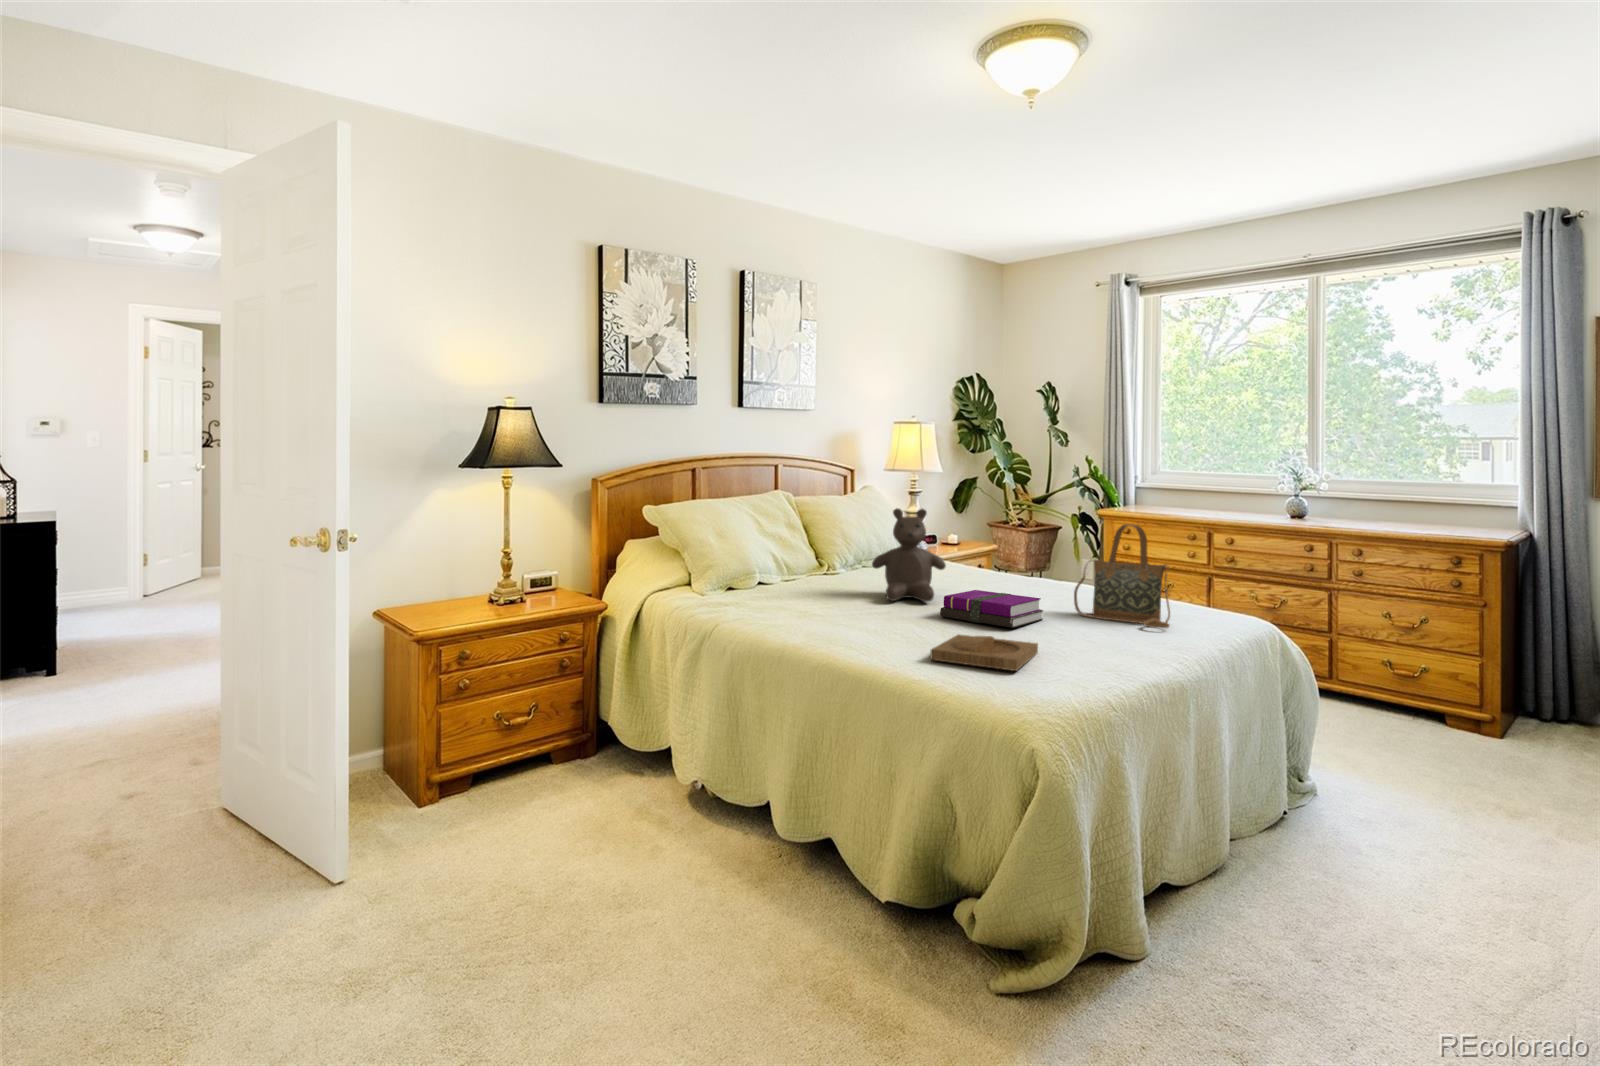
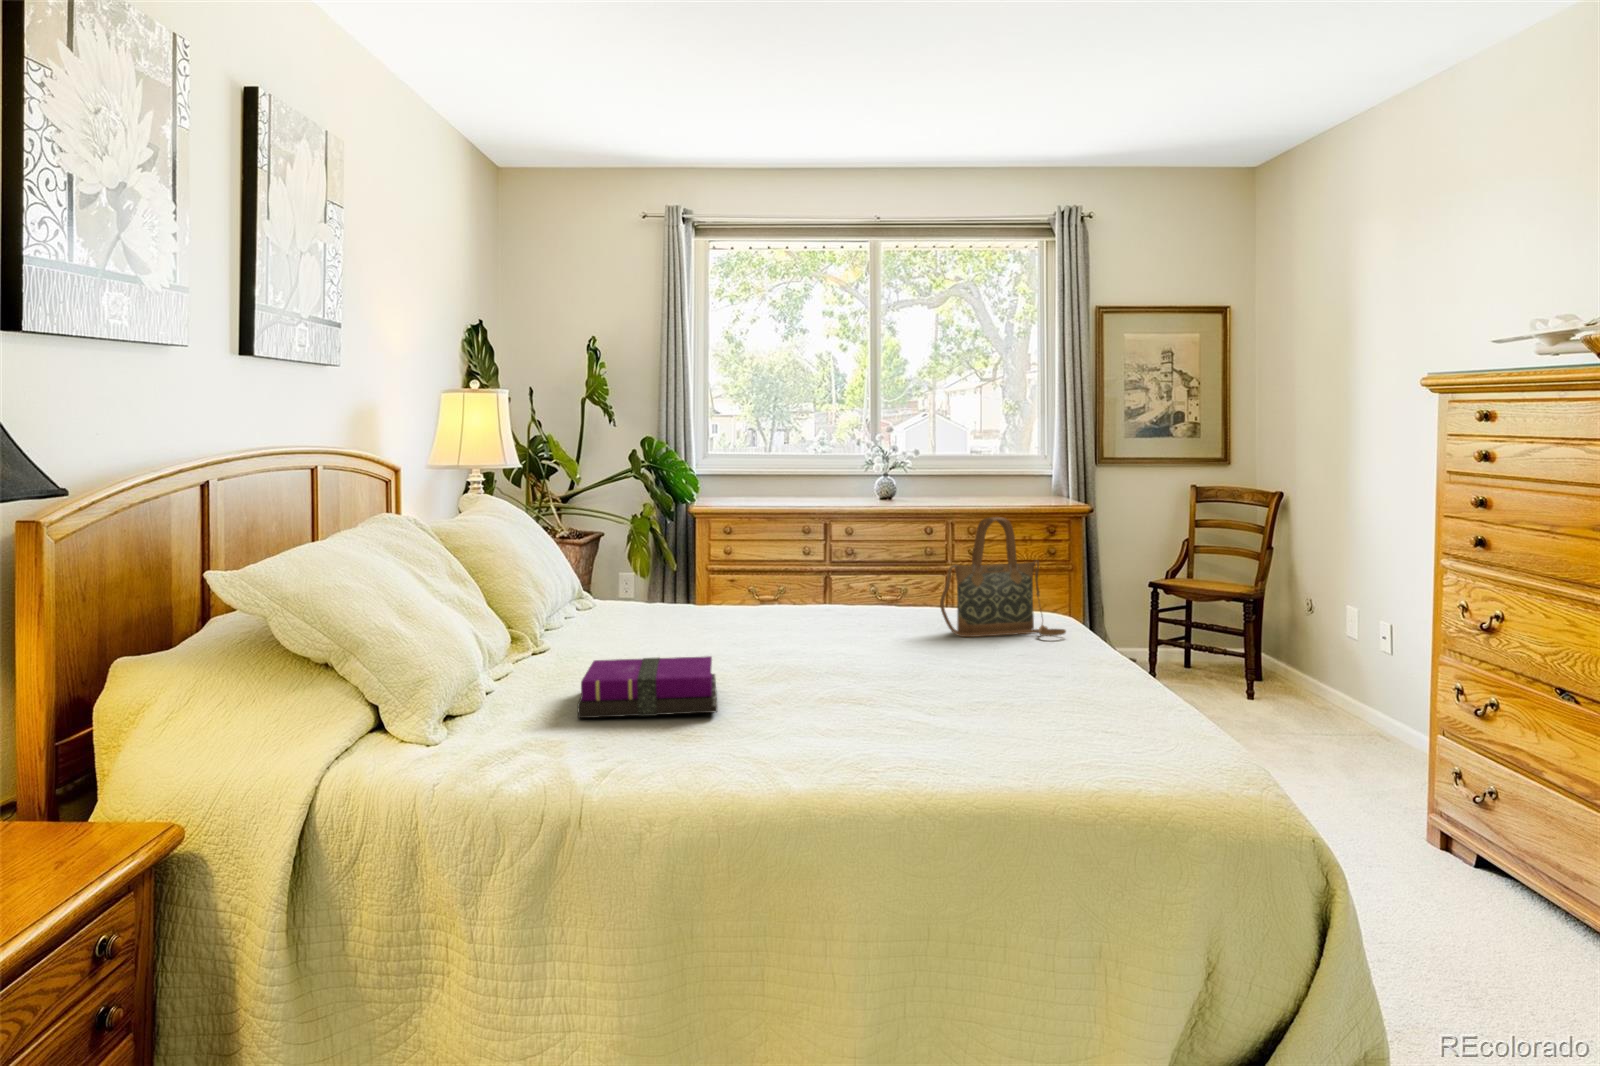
teddy bear: present [872,508,946,602] -> none [684,518,797,663]
notebook: present [940,590,1043,628] -> present [578,656,717,718]
tray: present [931,635,1038,671] -> none [975,679,1141,732]

